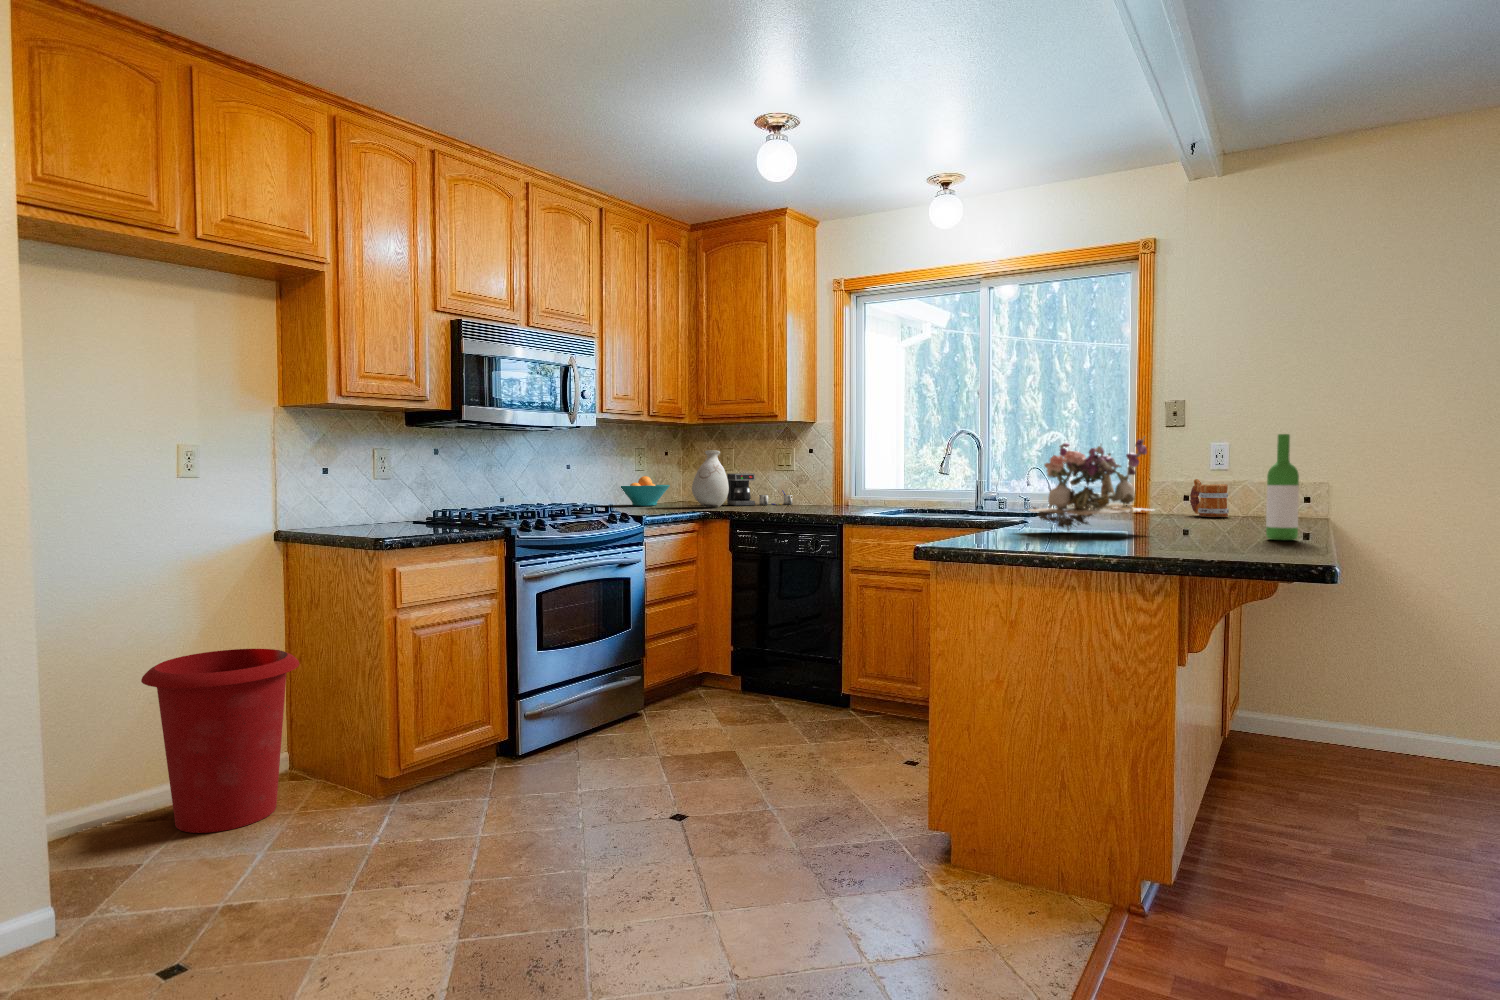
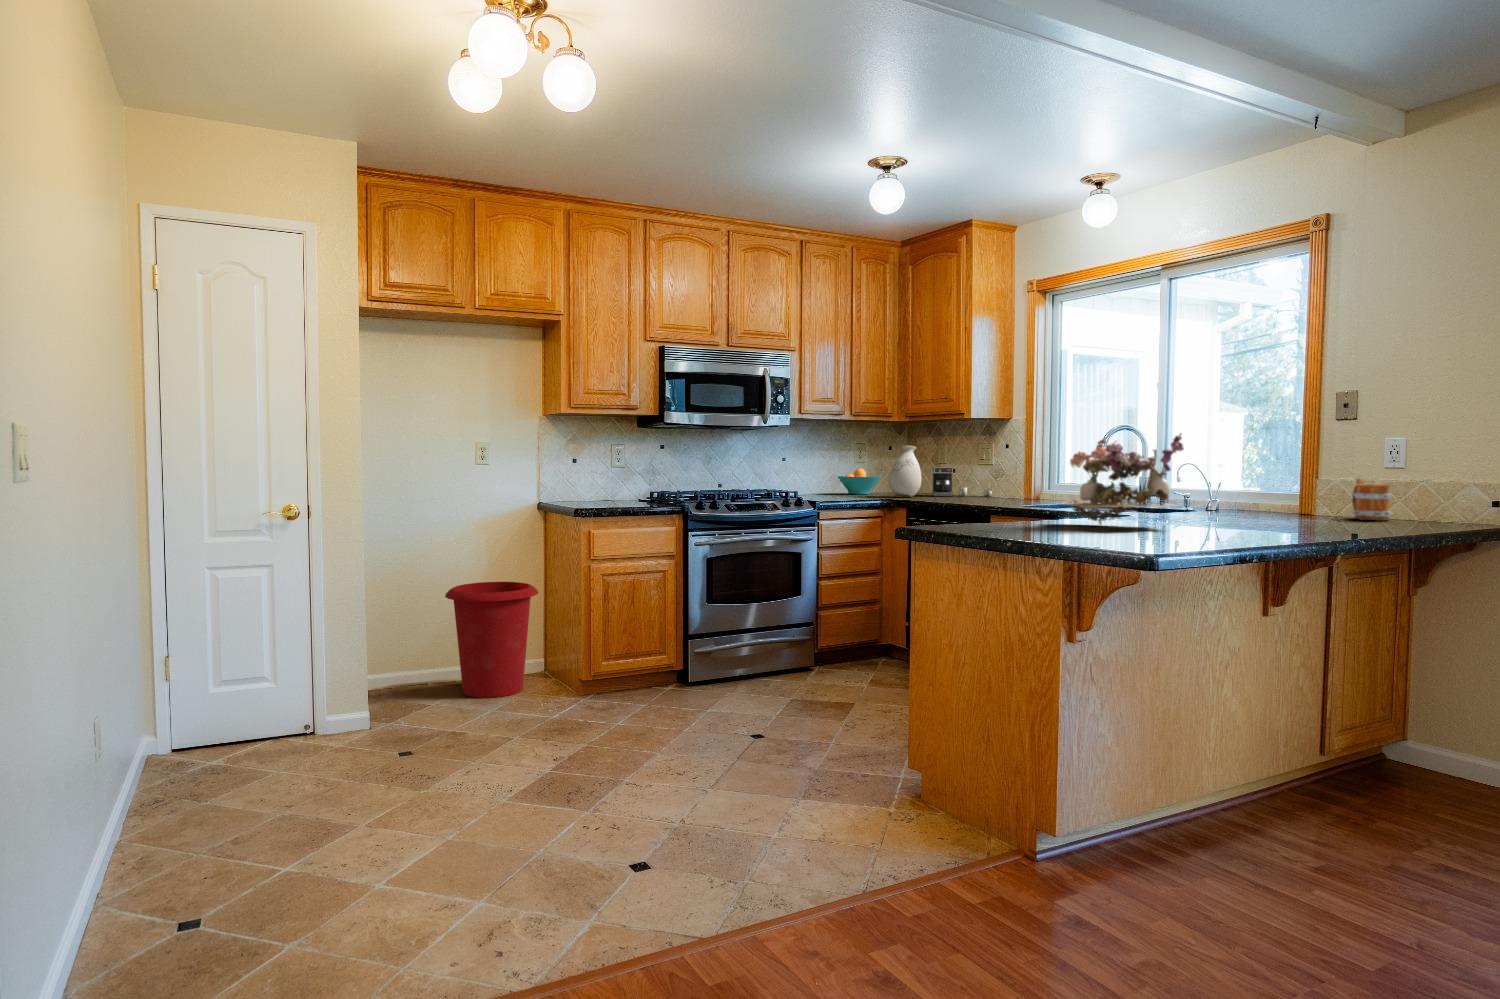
wine bottle: present [1266,434,1299,540] -> none [1265,430,1300,540]

